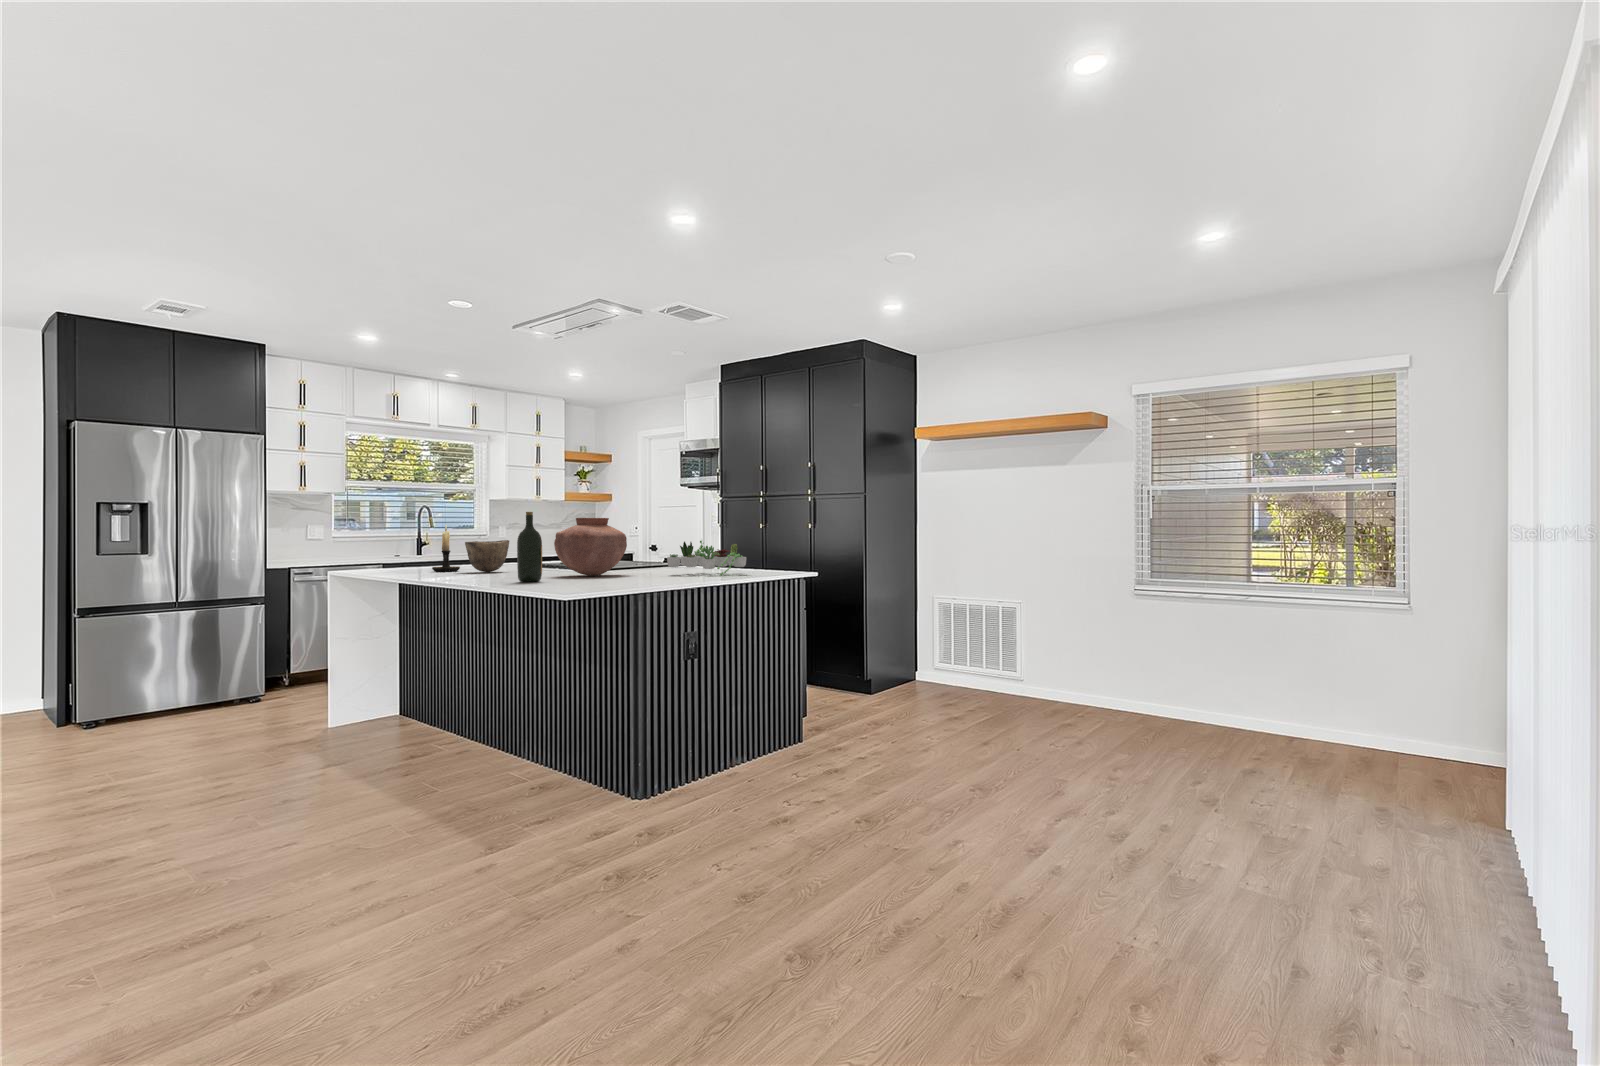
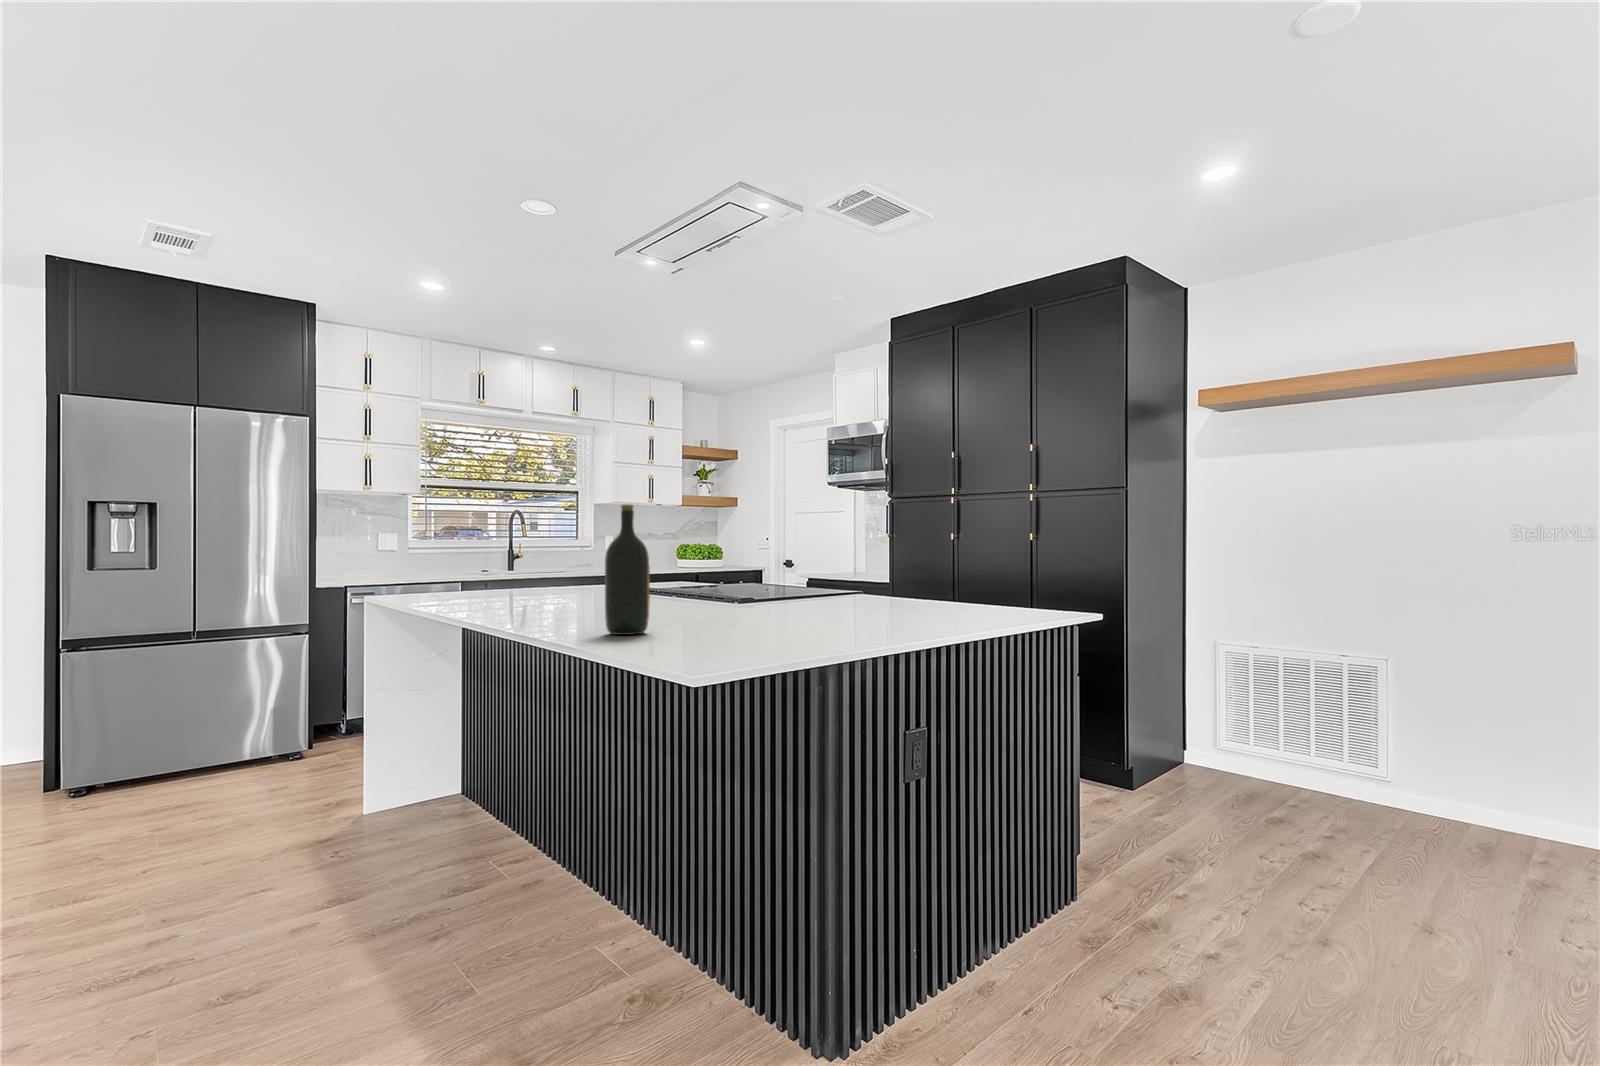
vase: present [554,518,627,576] -> none [671,518,789,615]
candle holder: present [432,525,460,572] -> none [501,530,539,599]
bowl: present [465,540,509,572] -> none [542,554,606,602]
succulent plant: present [667,541,746,575] -> none [846,553,1000,621]

